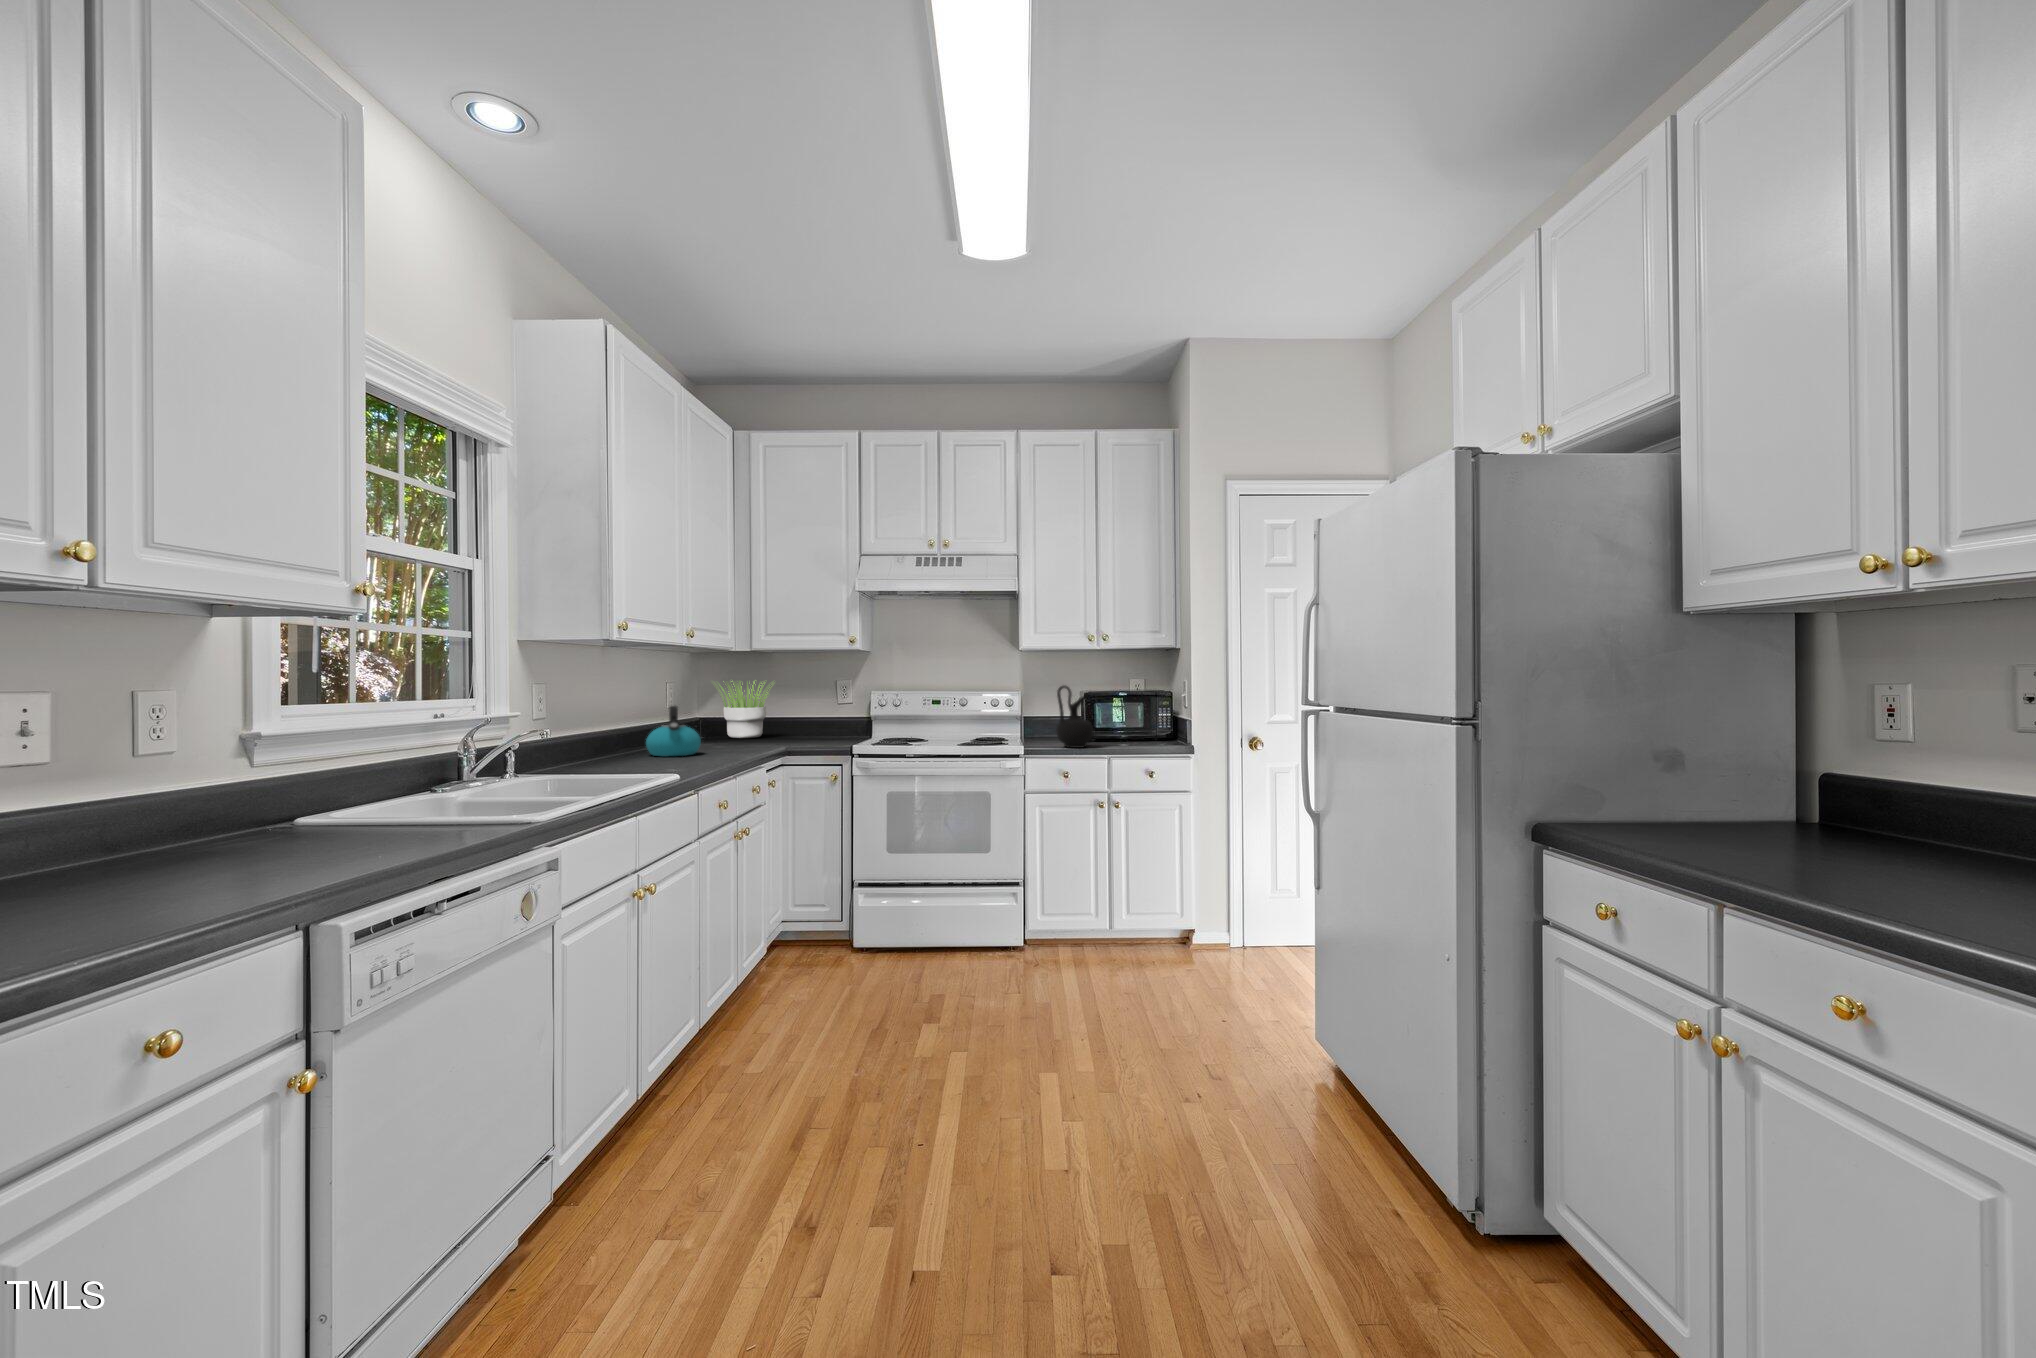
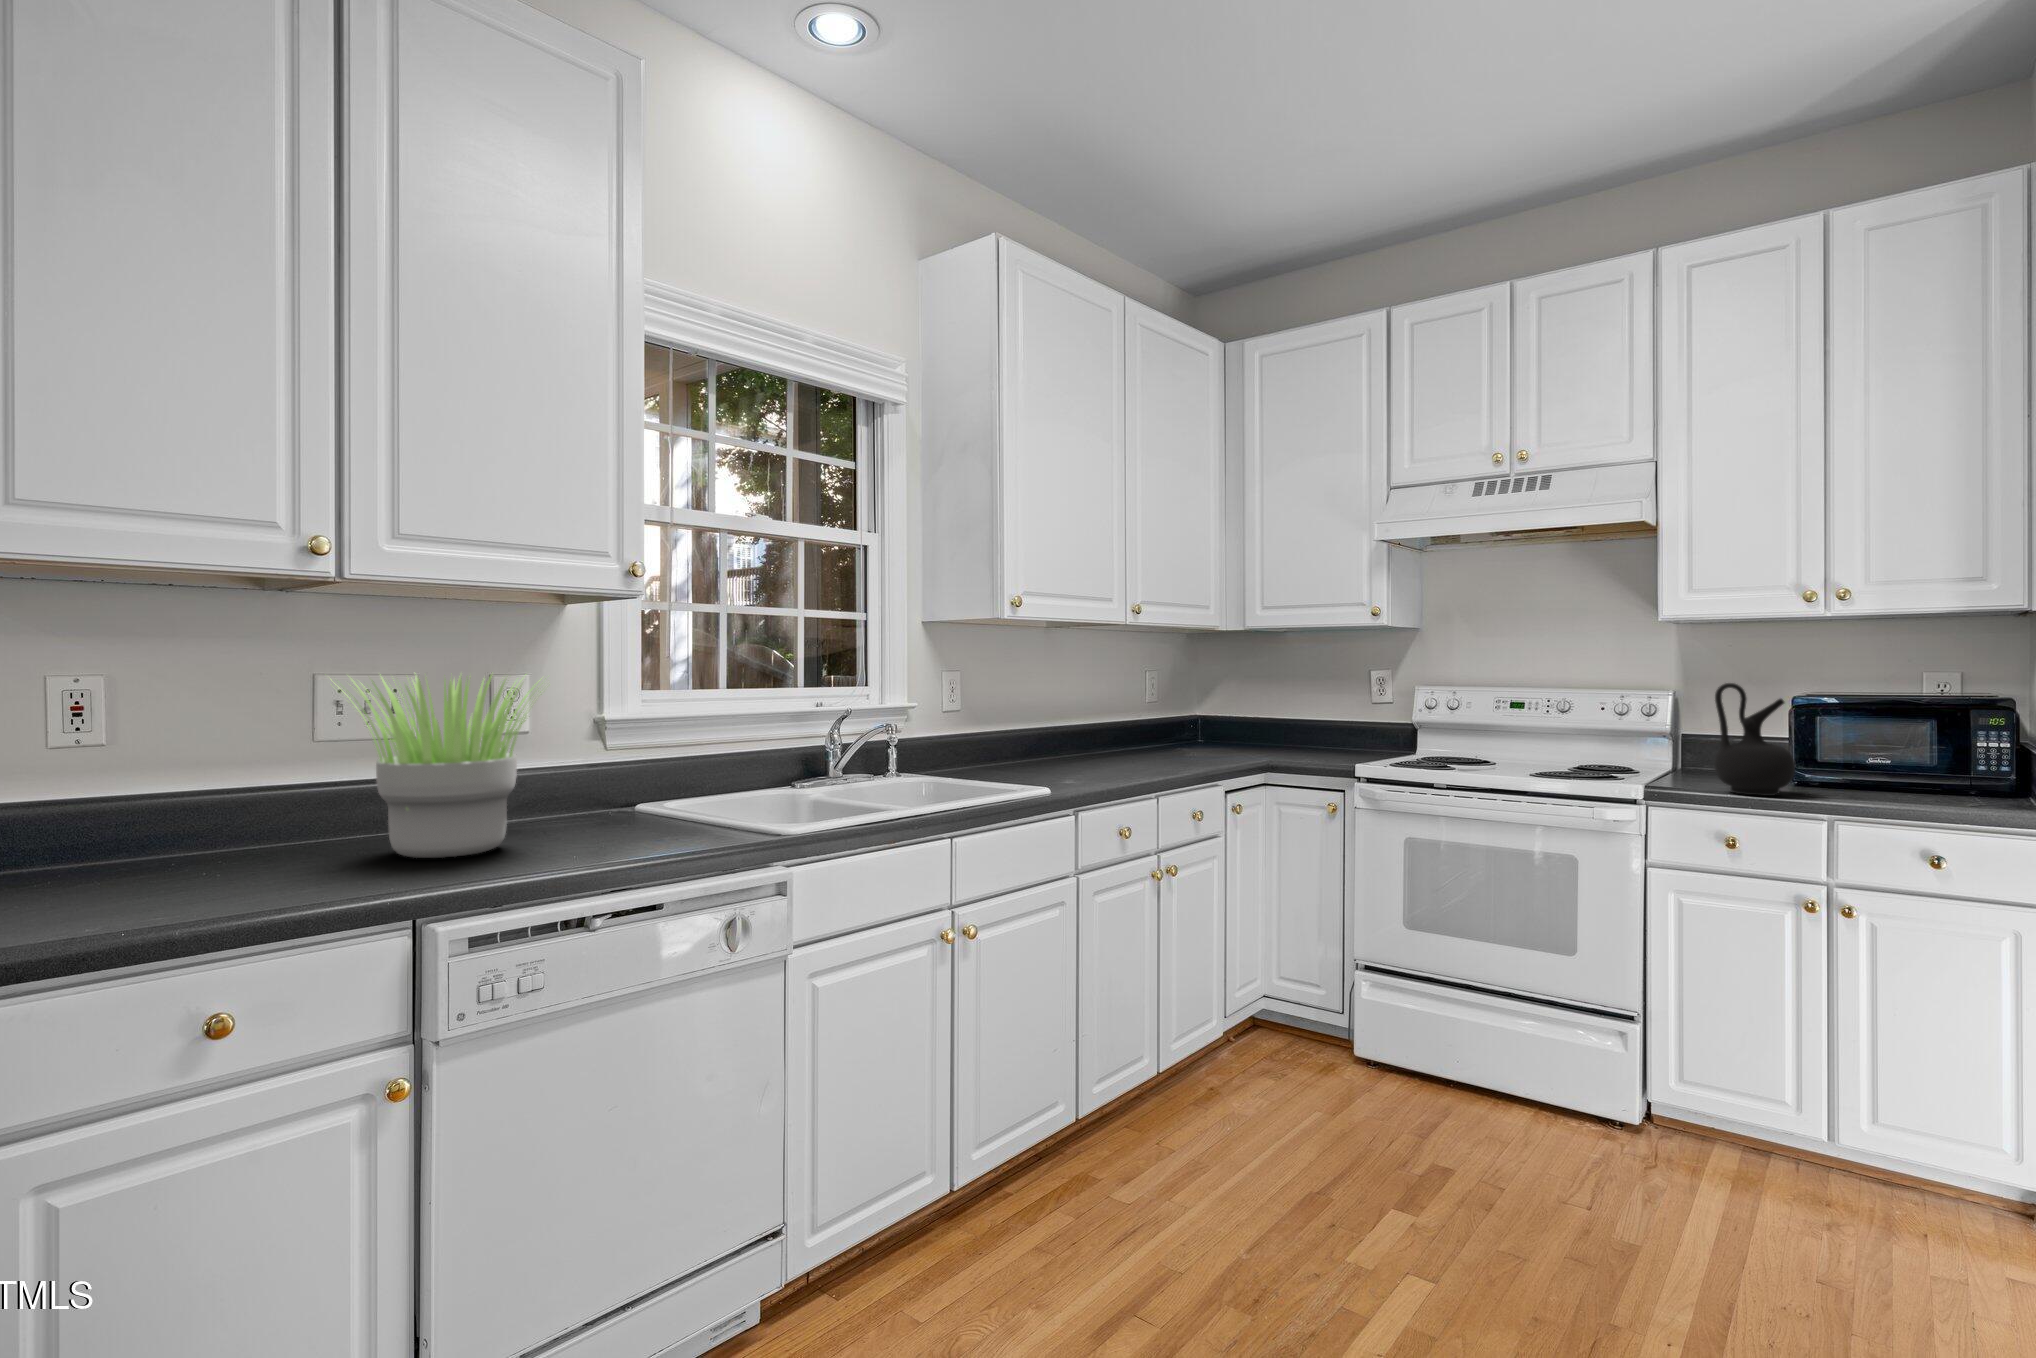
potted plant: present [715,681,772,738] -> present [348,676,541,858]
kettle: present [646,706,701,756] -> none [1088,700,1152,764]

